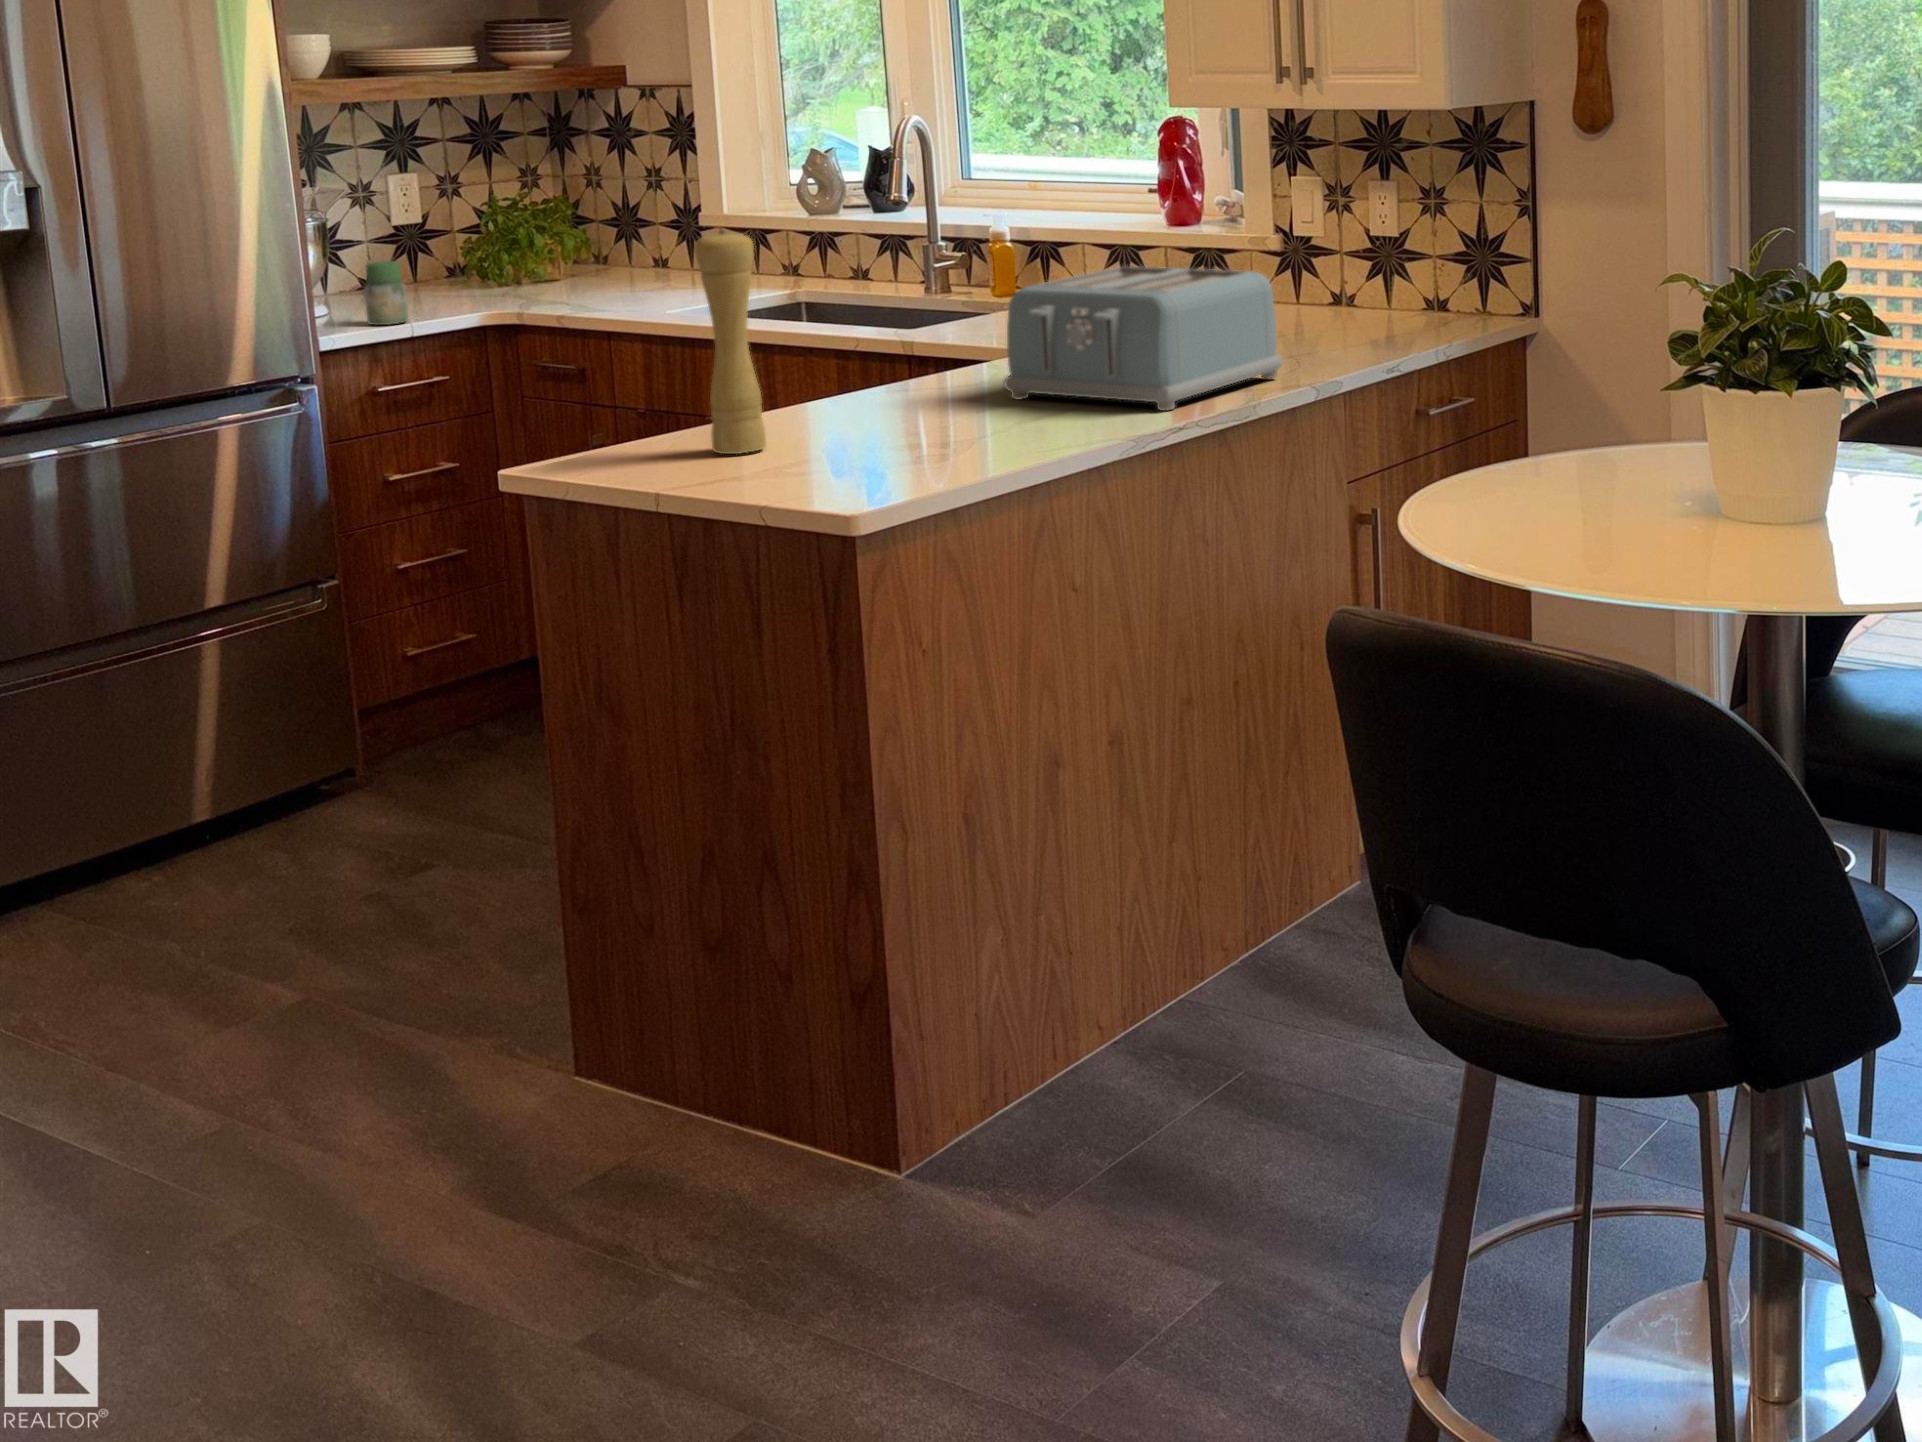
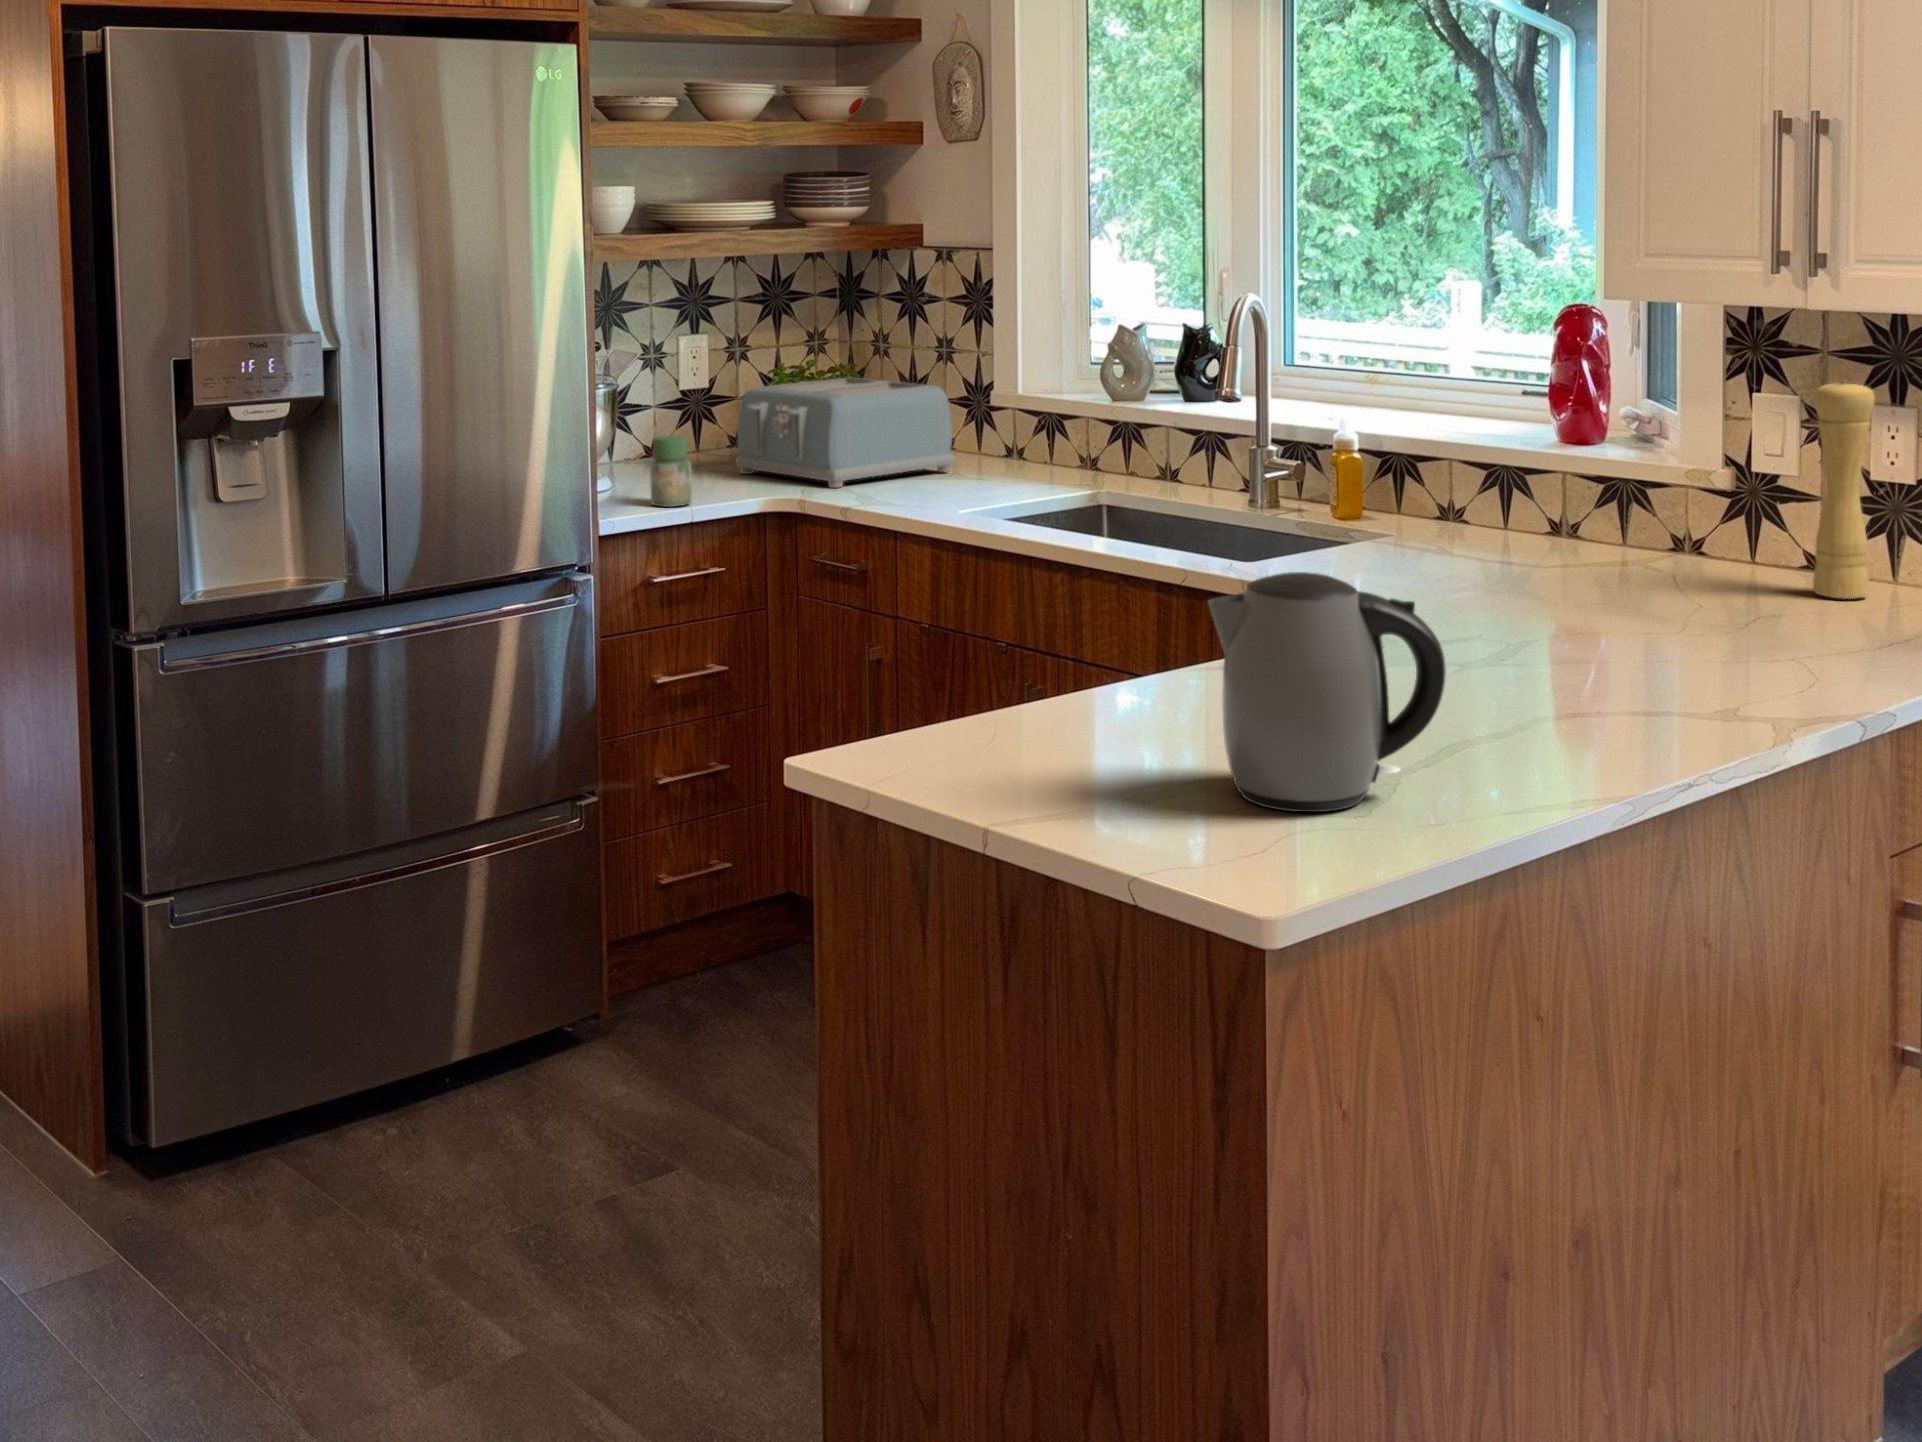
pepper mill: present [694,230,766,454] -> present [1813,380,1875,599]
toaster: present [1005,266,1283,411] -> present [735,378,955,488]
kettle: none [814,297,988,462] -> present [1208,572,1446,812]

